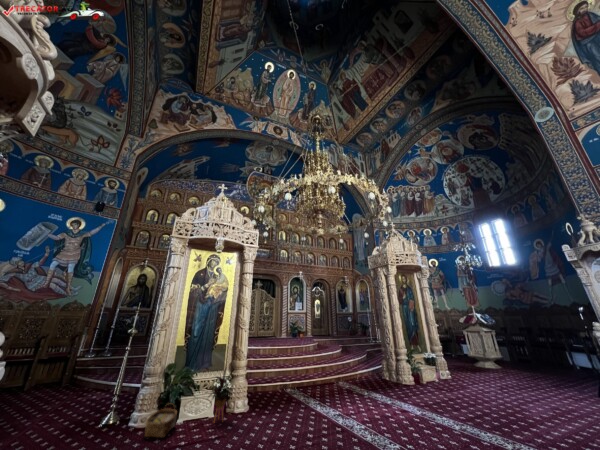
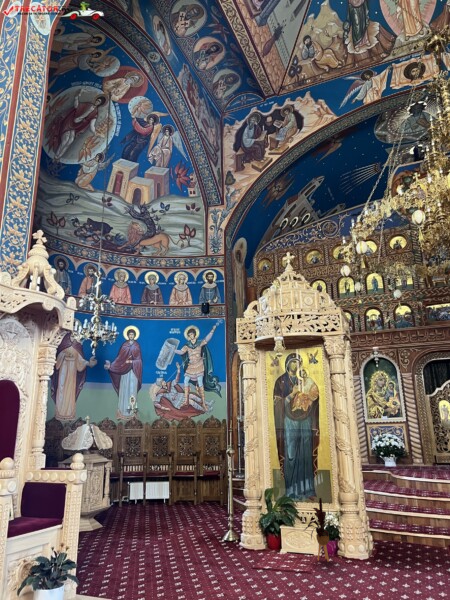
woven basket: present [145,408,177,437] -> none [248,529,280,559]

